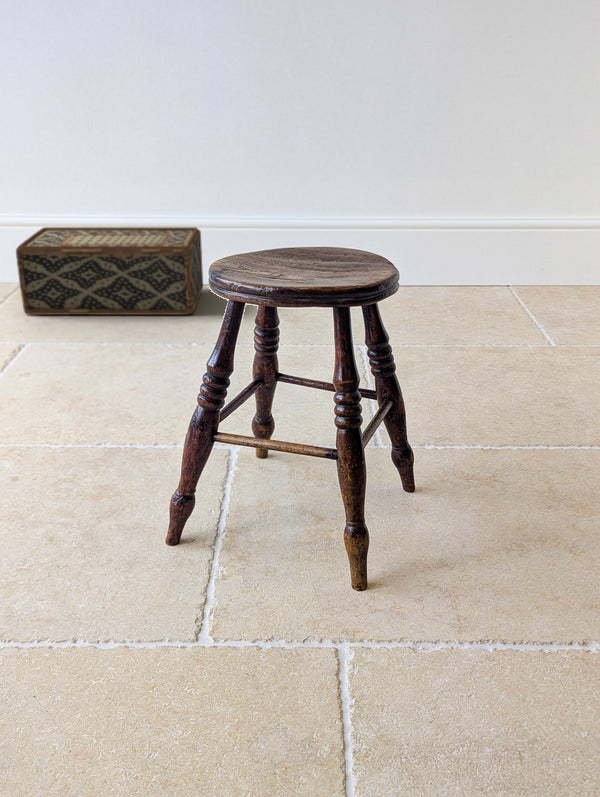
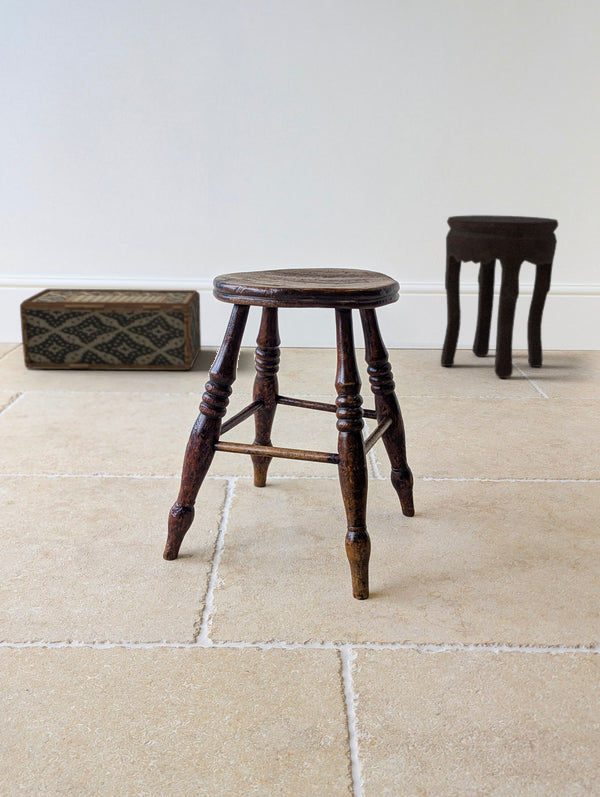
side table: none [449,146,575,321] -> present [441,215,558,378]

